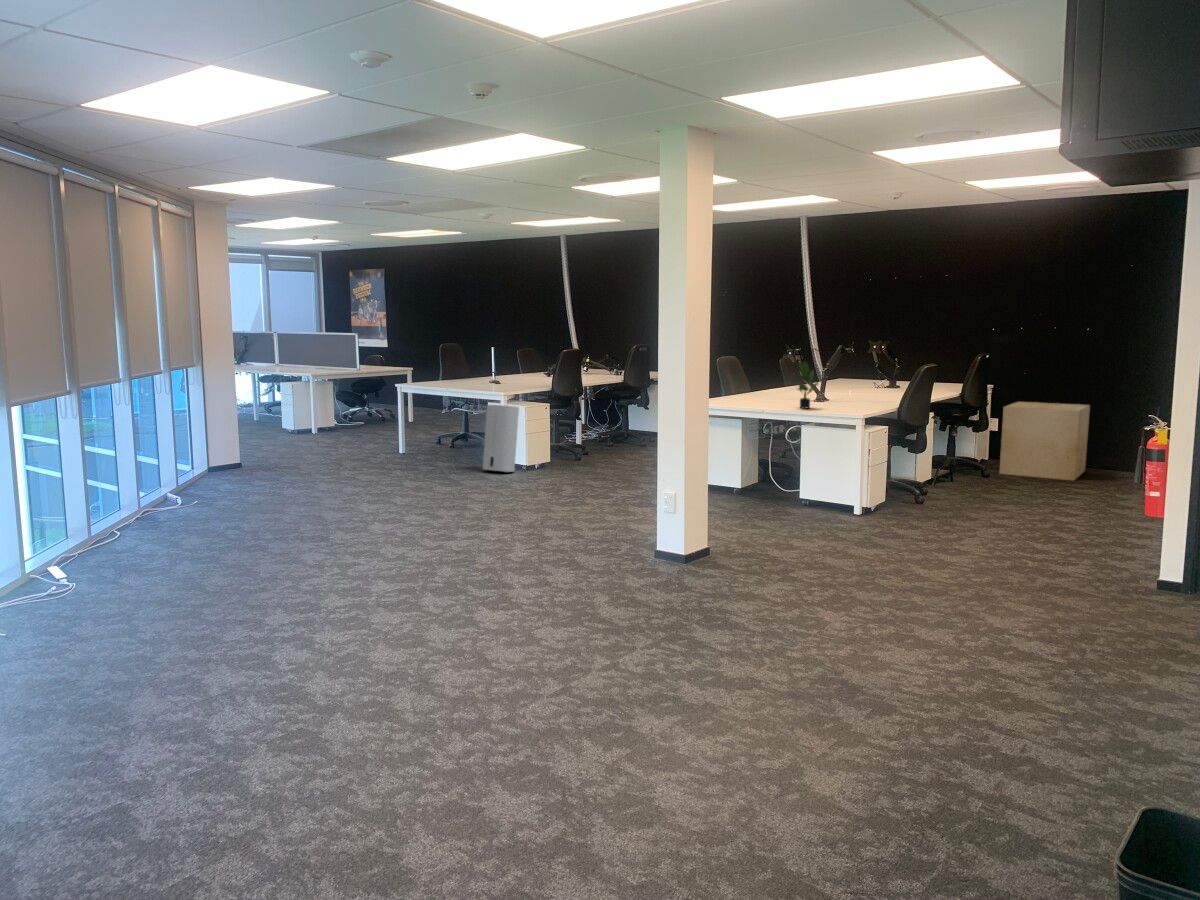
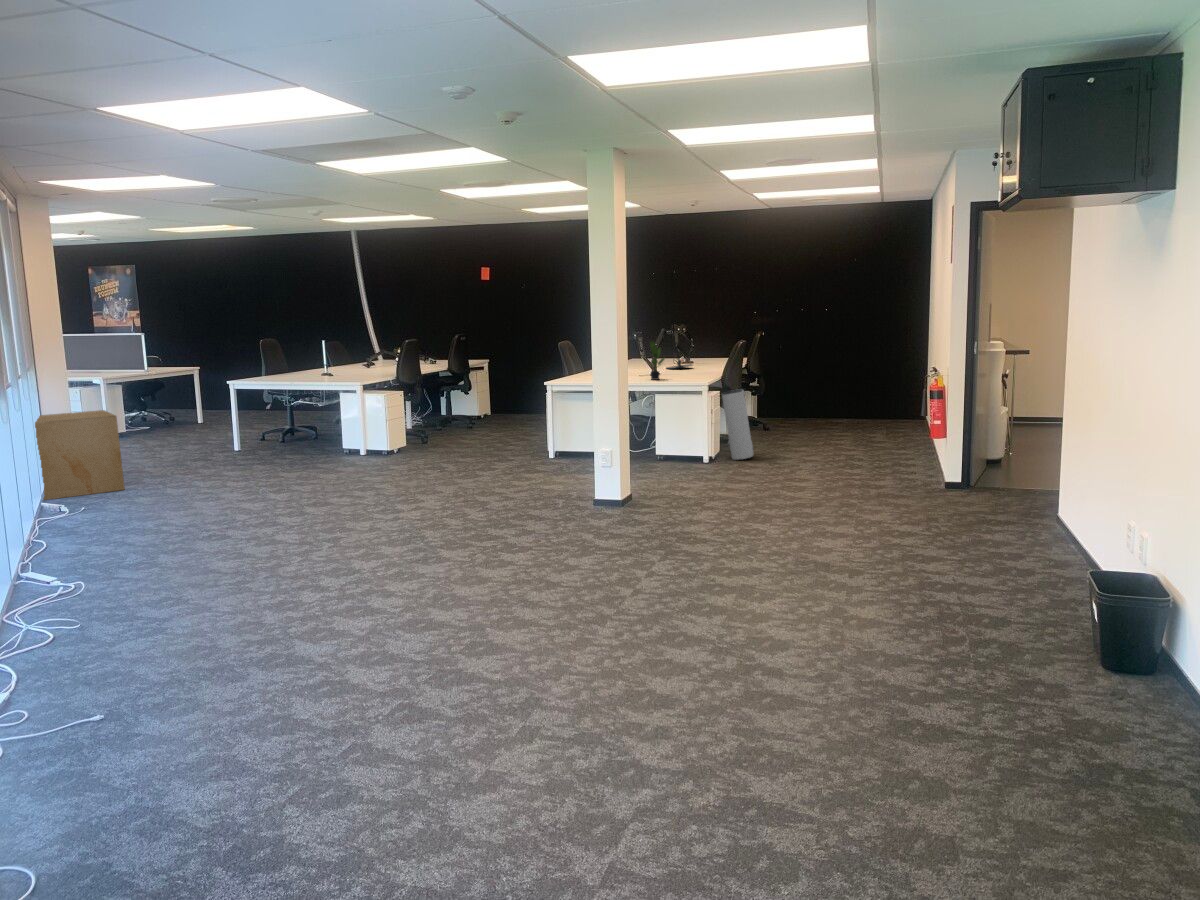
desk lamp: none [846,348,880,395] -> present [667,329,692,369]
cardboard box: present [999,402,1090,480] -> present [35,410,125,500]
air purifier: present [483,405,519,472] -> present [722,389,754,460]

